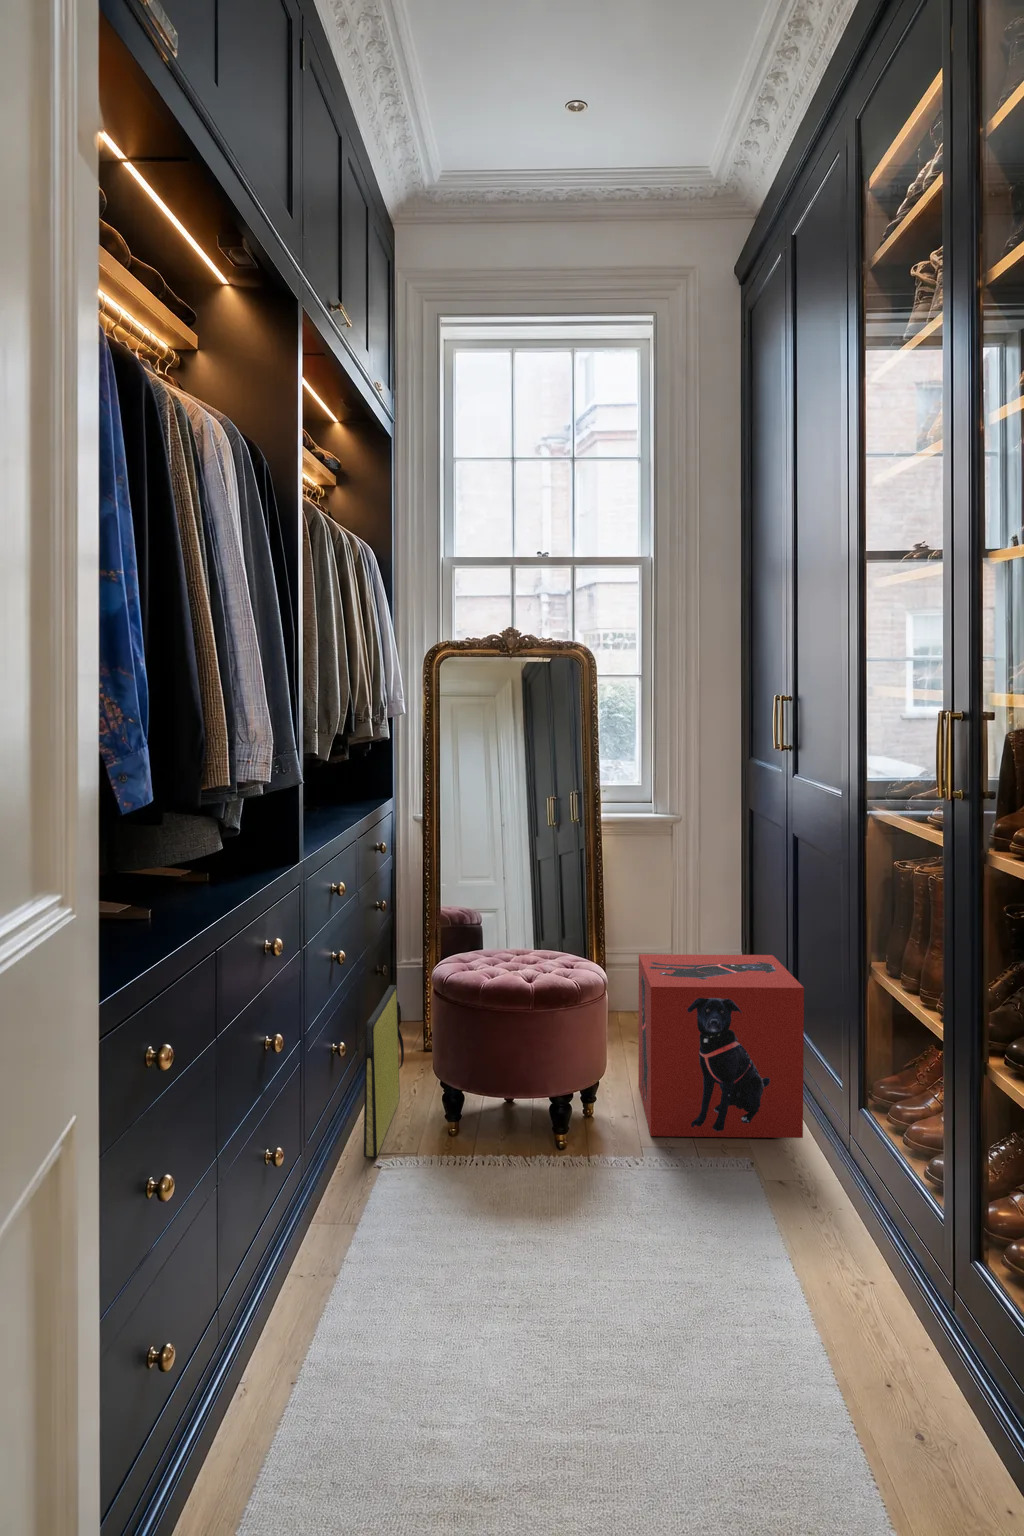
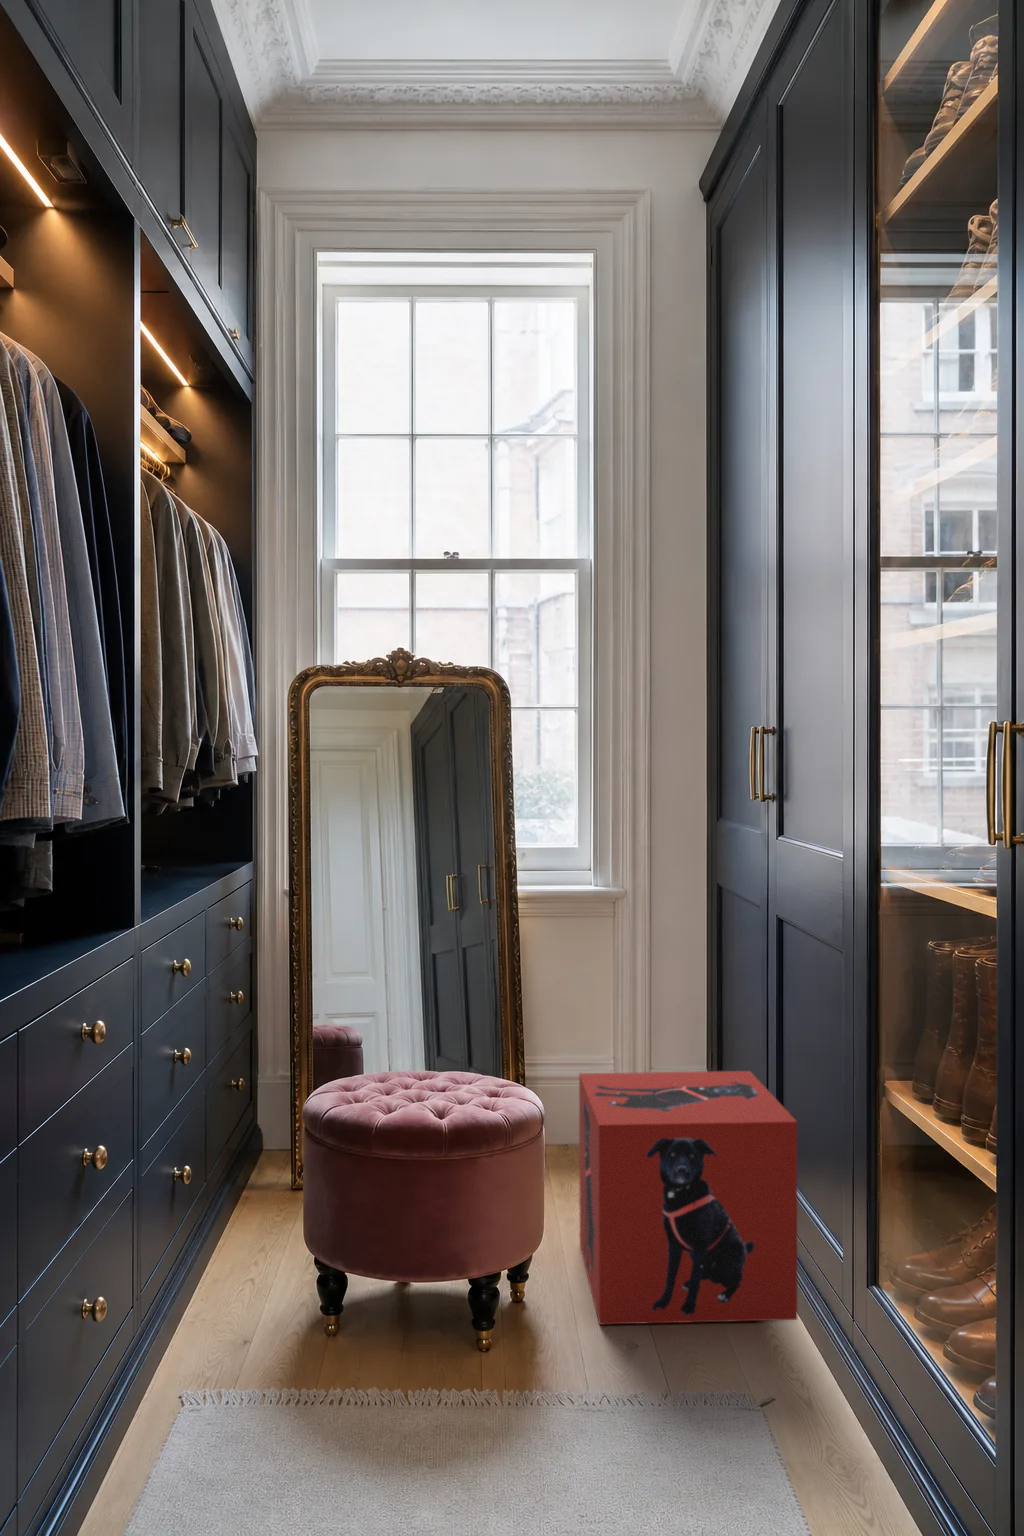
bag: present [364,985,404,1157] -> none [211,1124,269,1374]

